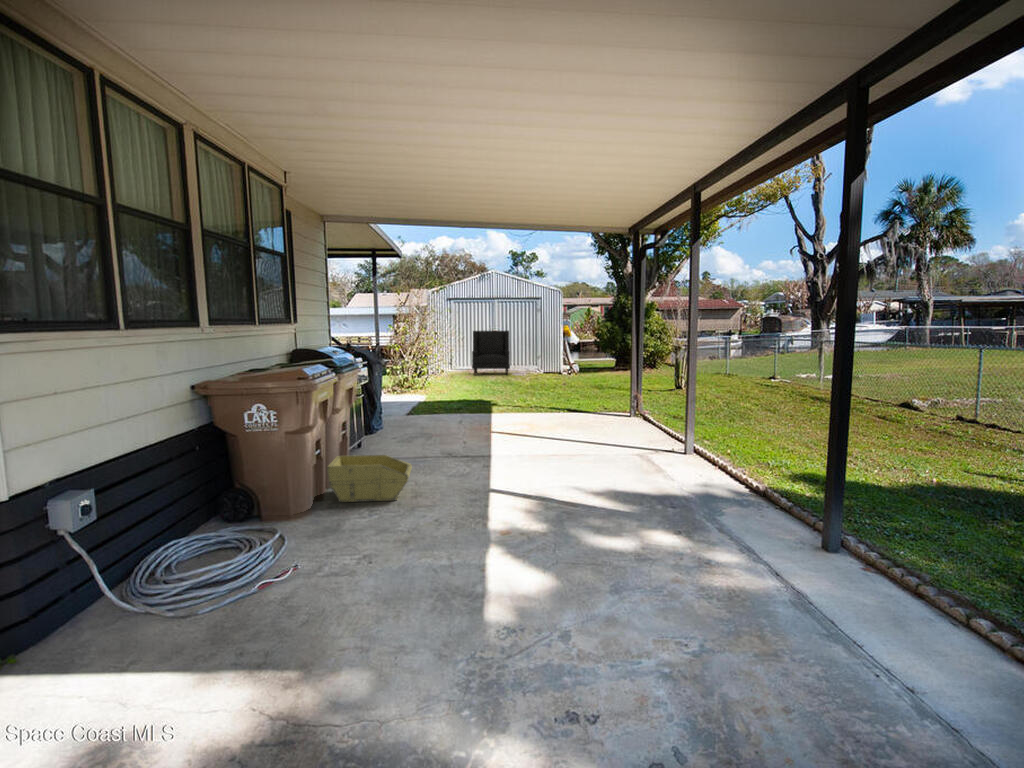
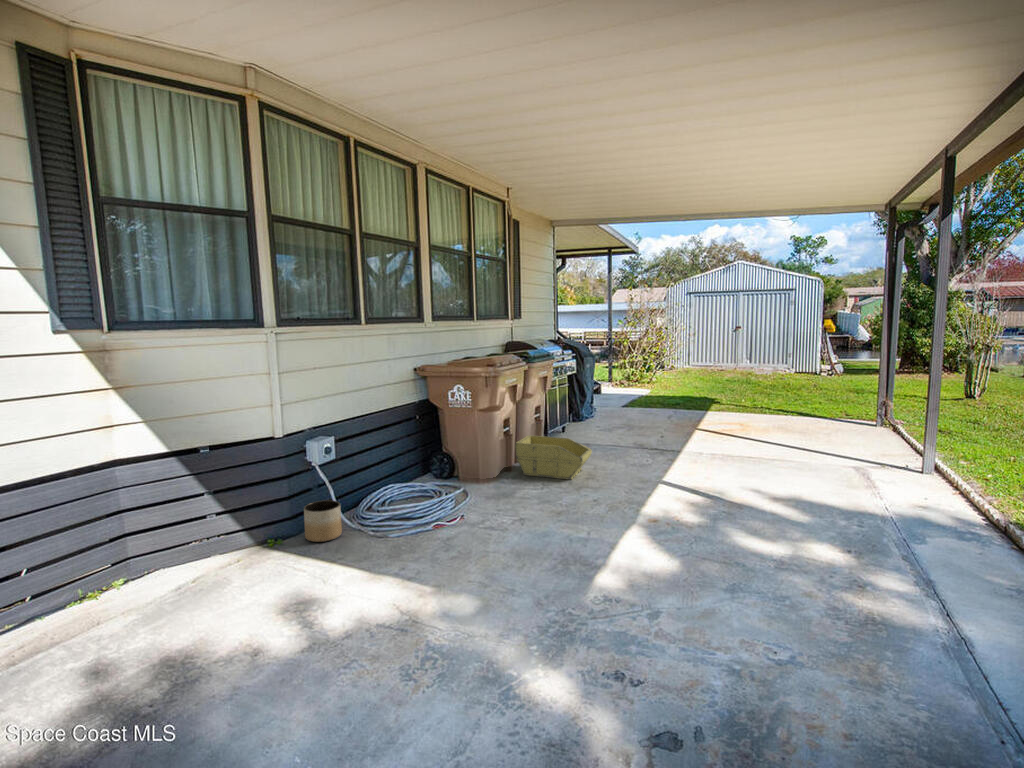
chair: present [472,331,510,375] -> none [713,325,760,373]
planter: none [53,580,119,647] -> present [304,500,342,542]

